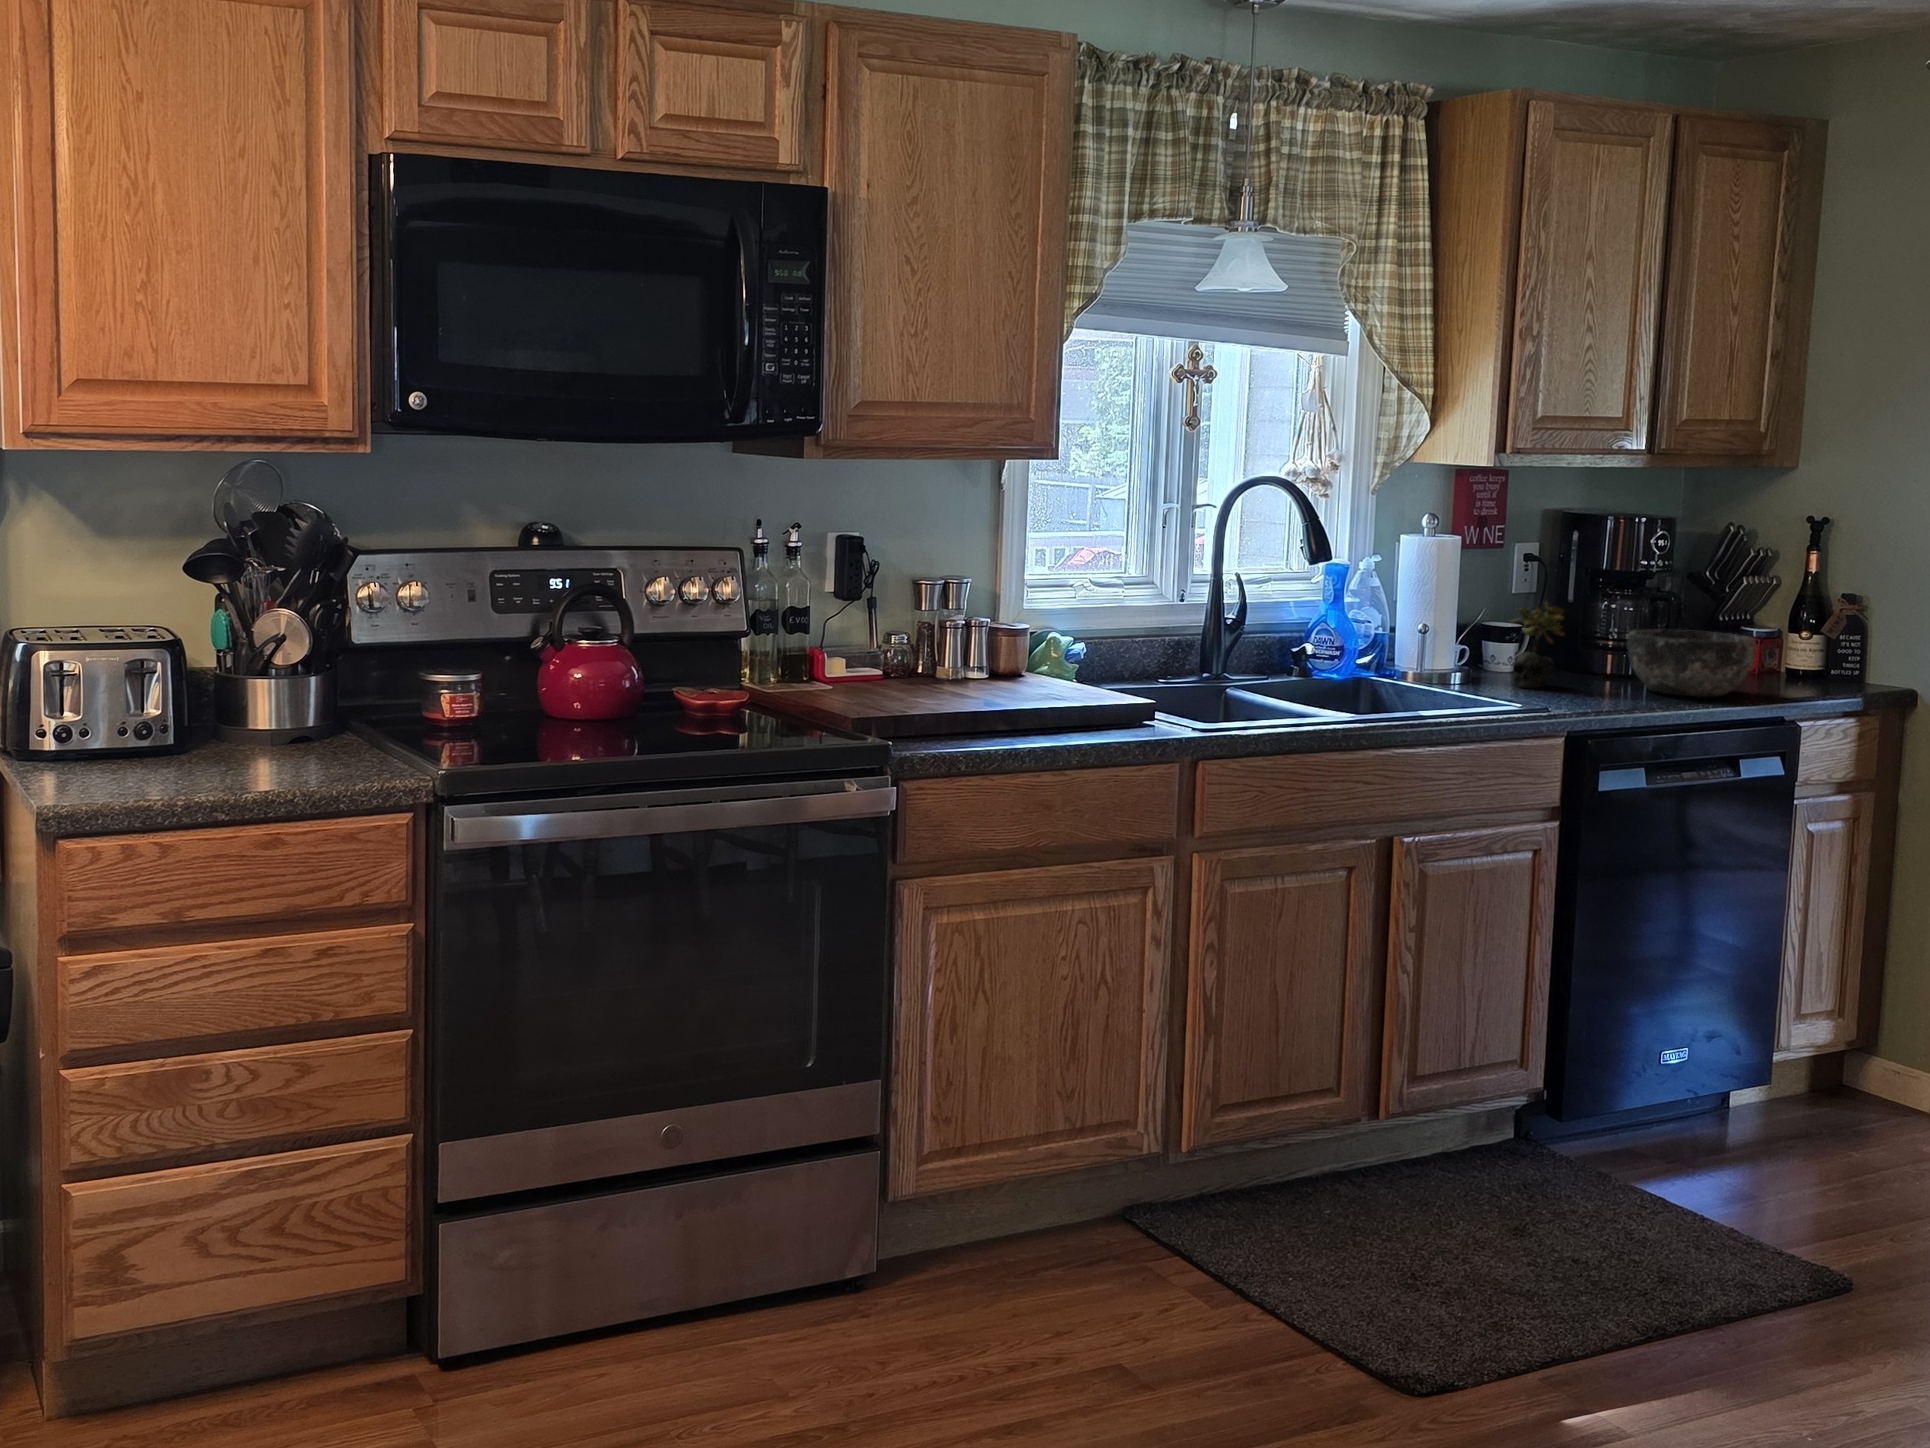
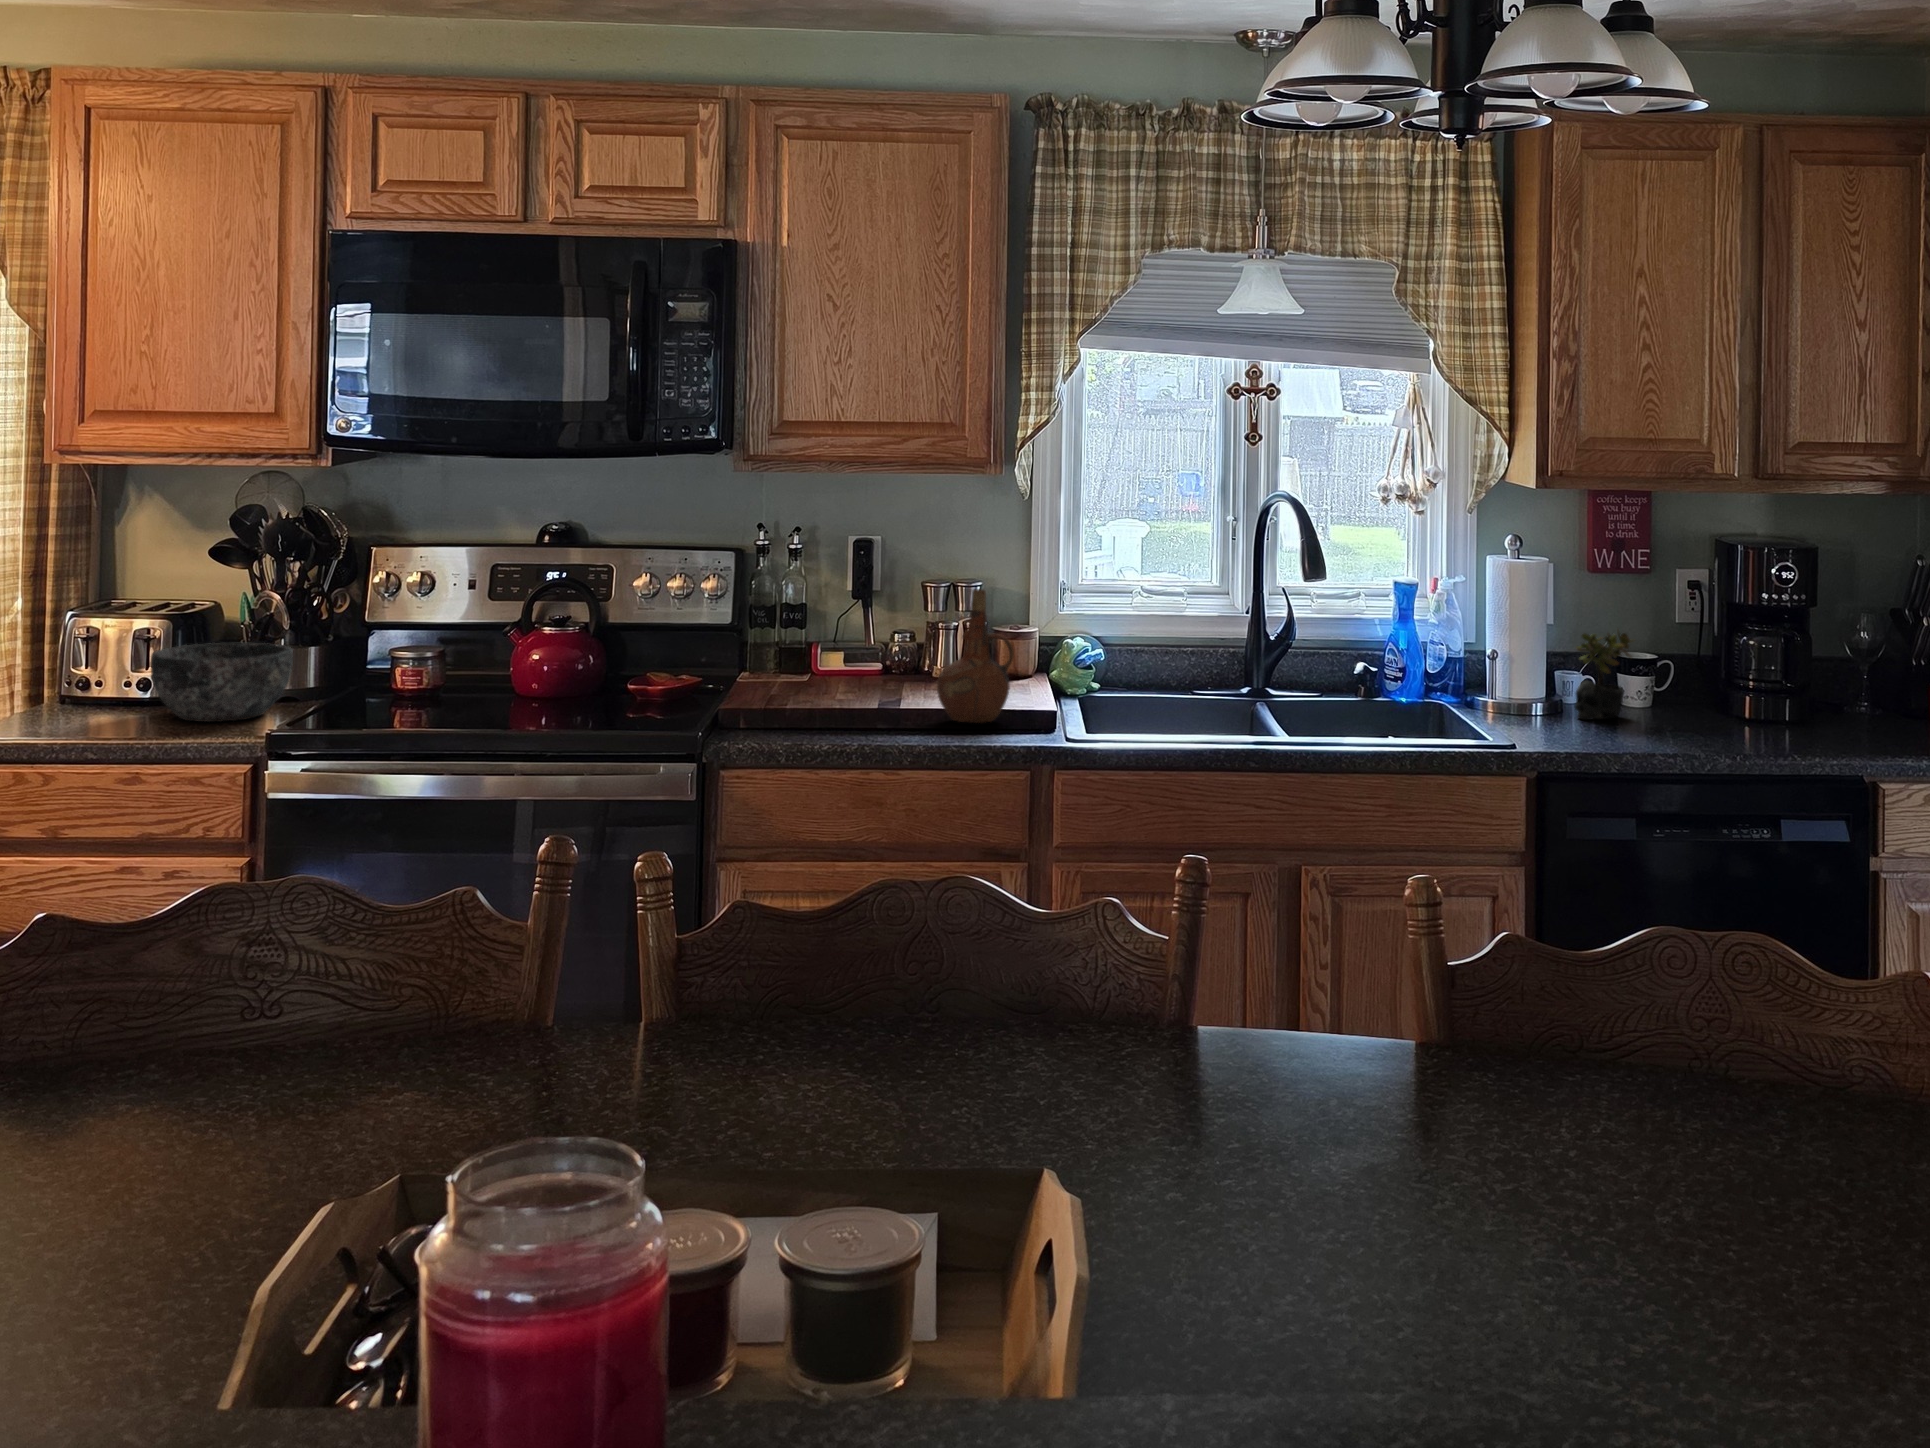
ceramic pitcher: none [1052,579,1130,720] -> present [937,589,1014,723]
bowl: present [1628,630,1756,697] -> present [151,643,293,722]

